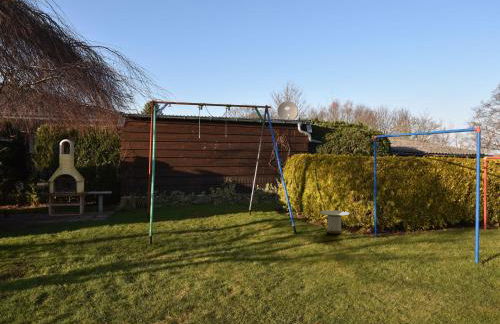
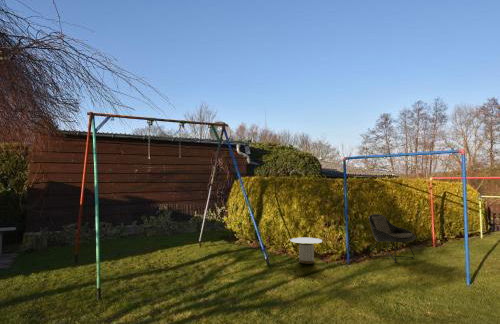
lounge chair: none [400,192,451,238] -> present [368,214,416,262]

